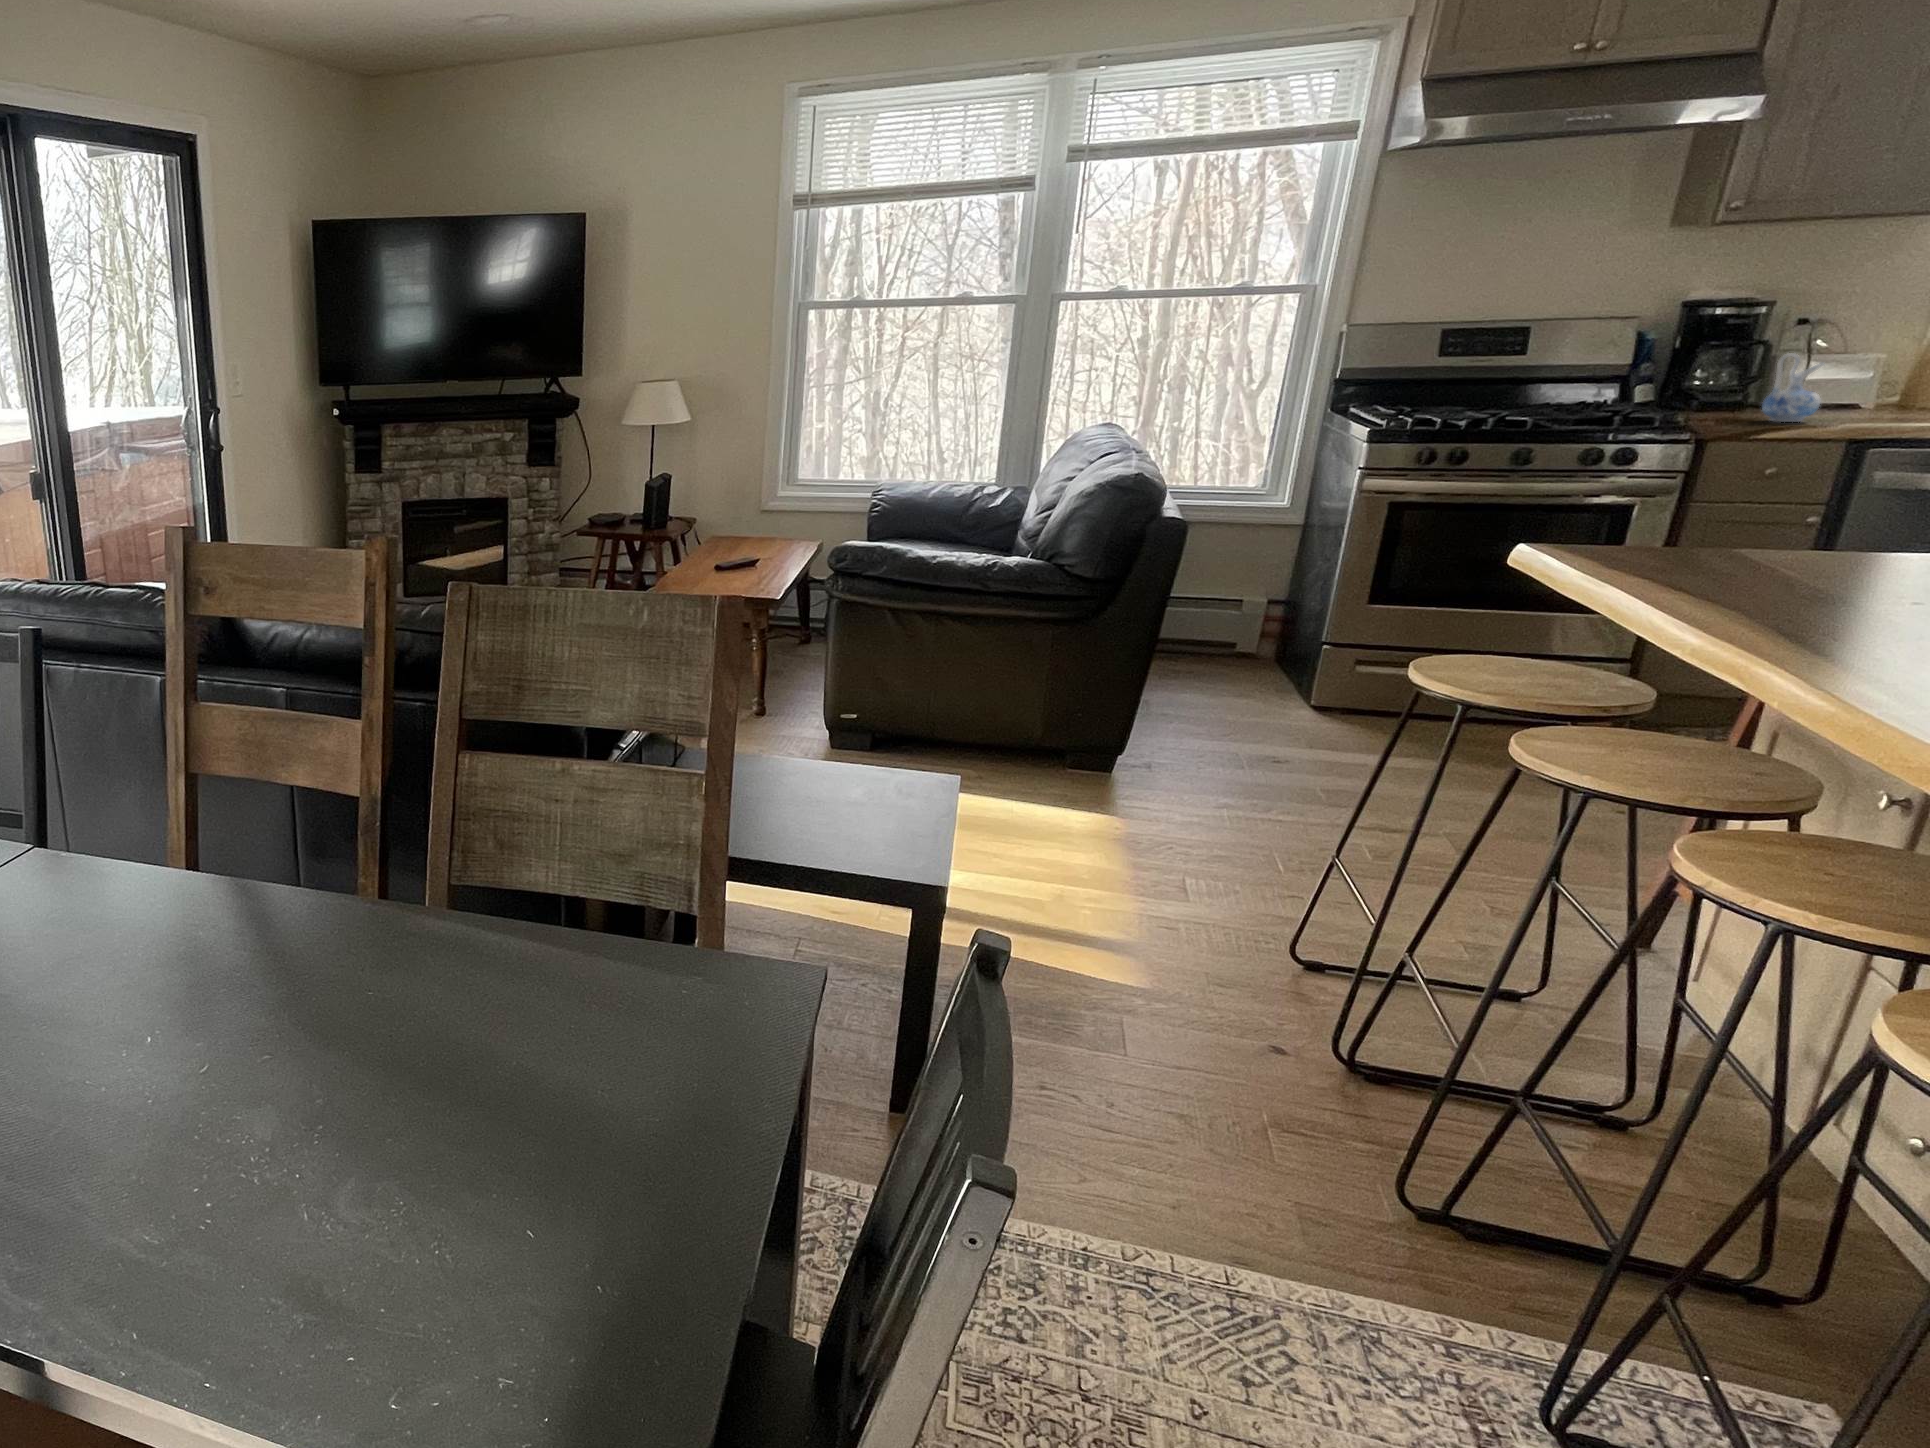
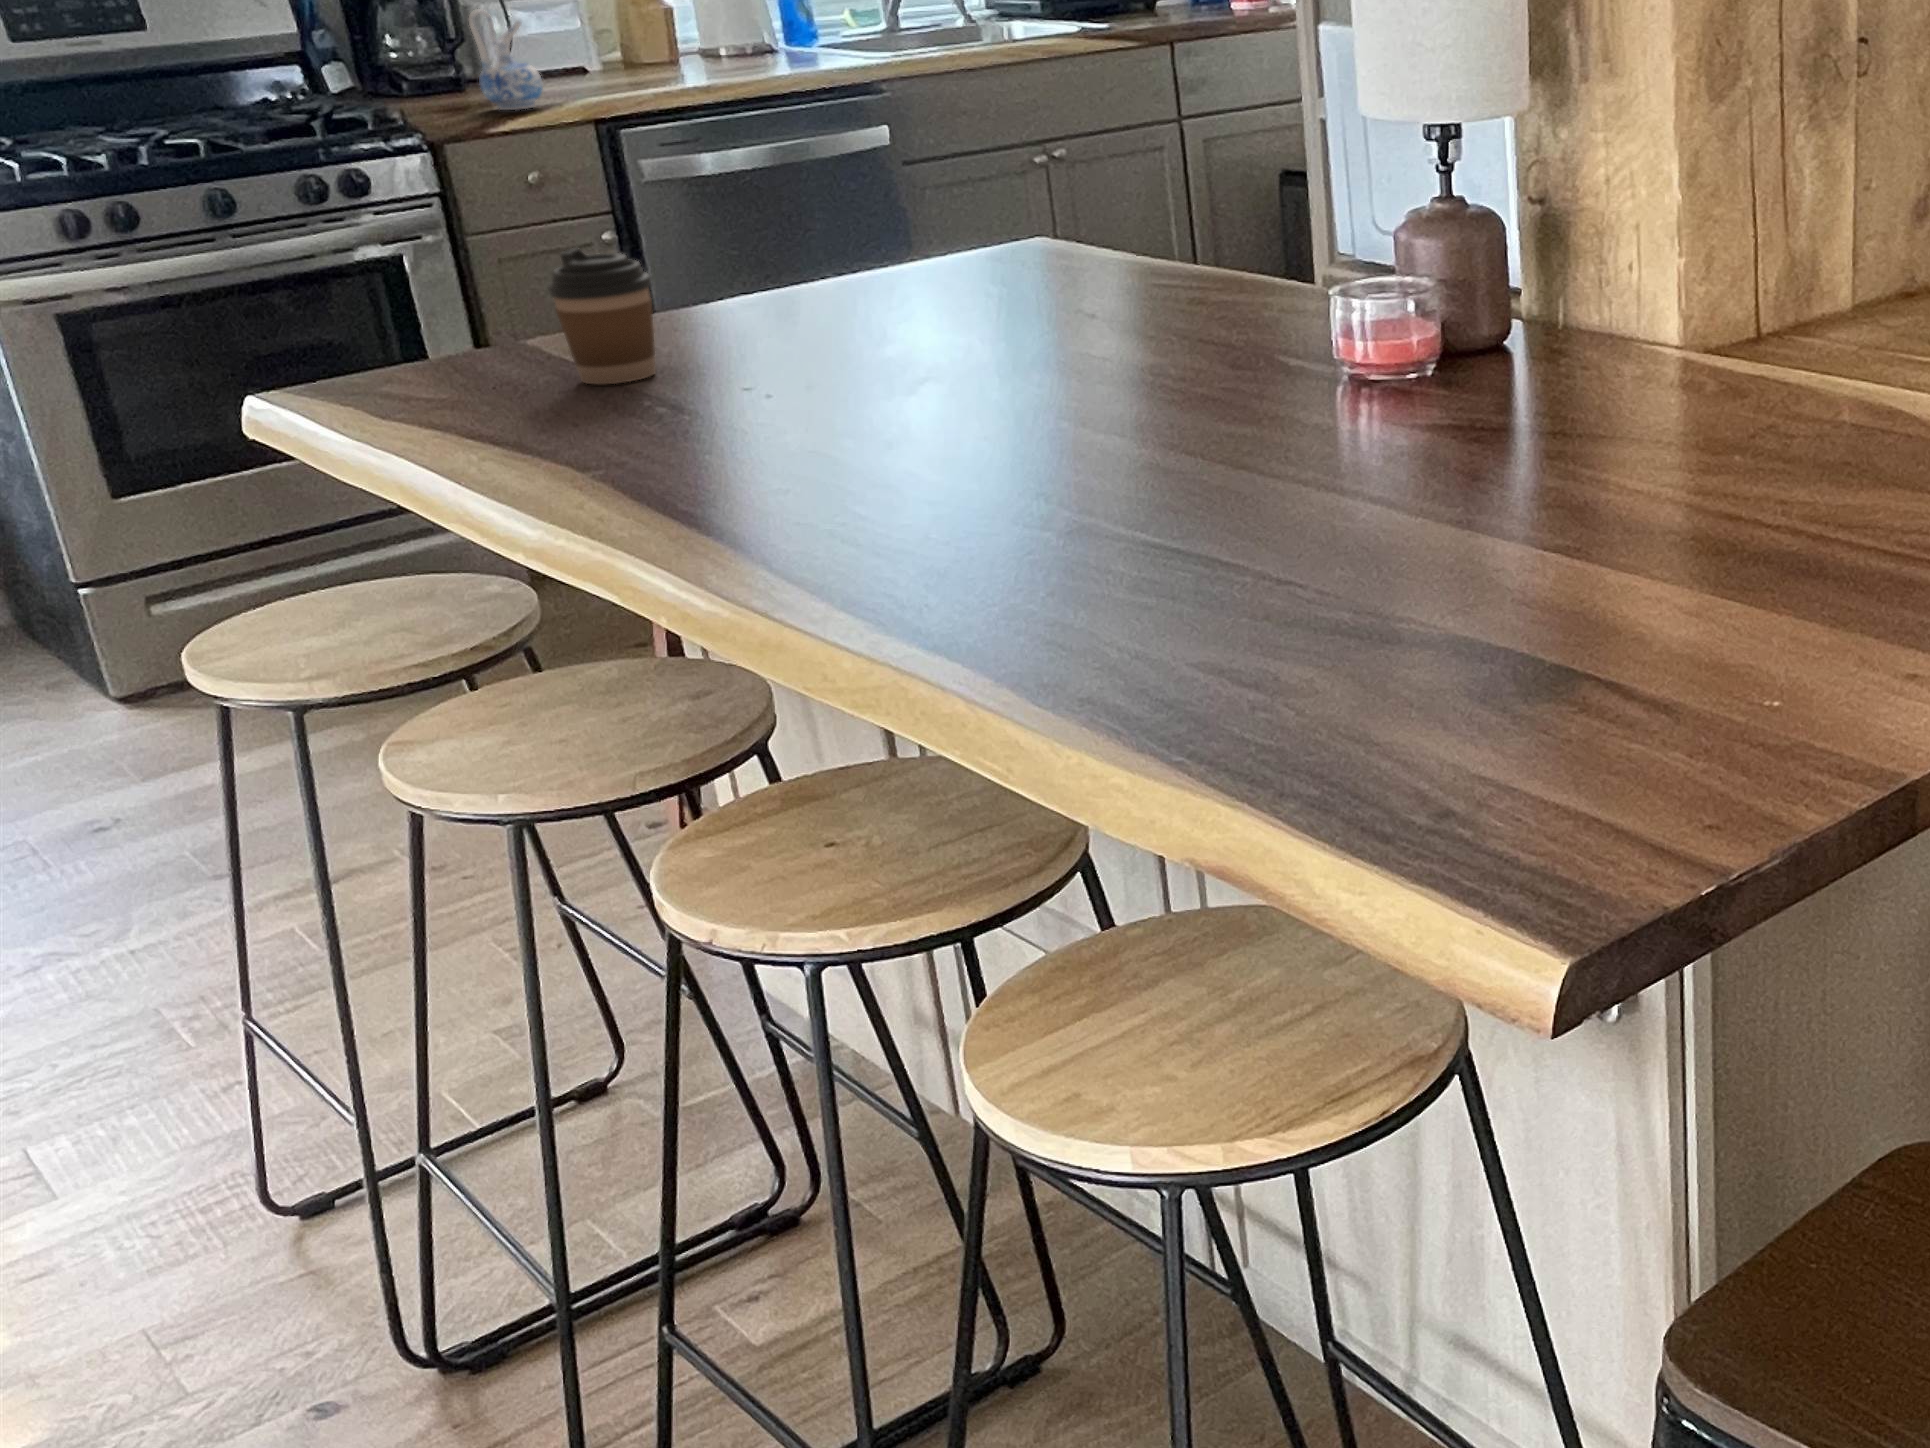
coffee cup: none [1769,496,1870,585] -> present [548,248,655,384]

